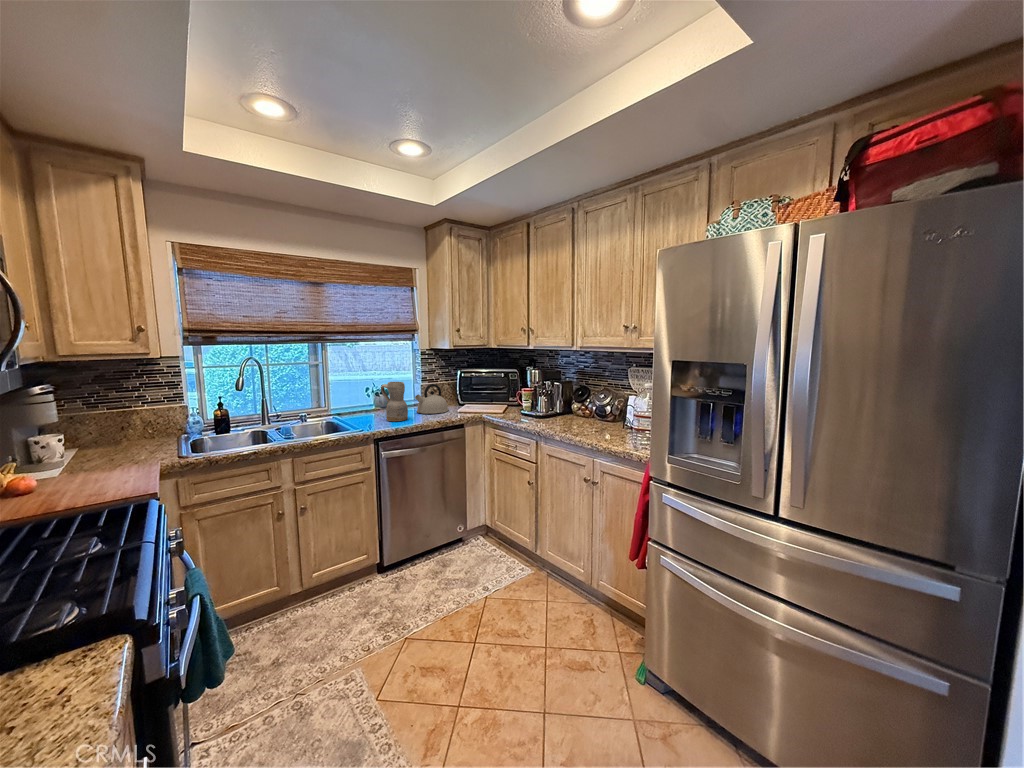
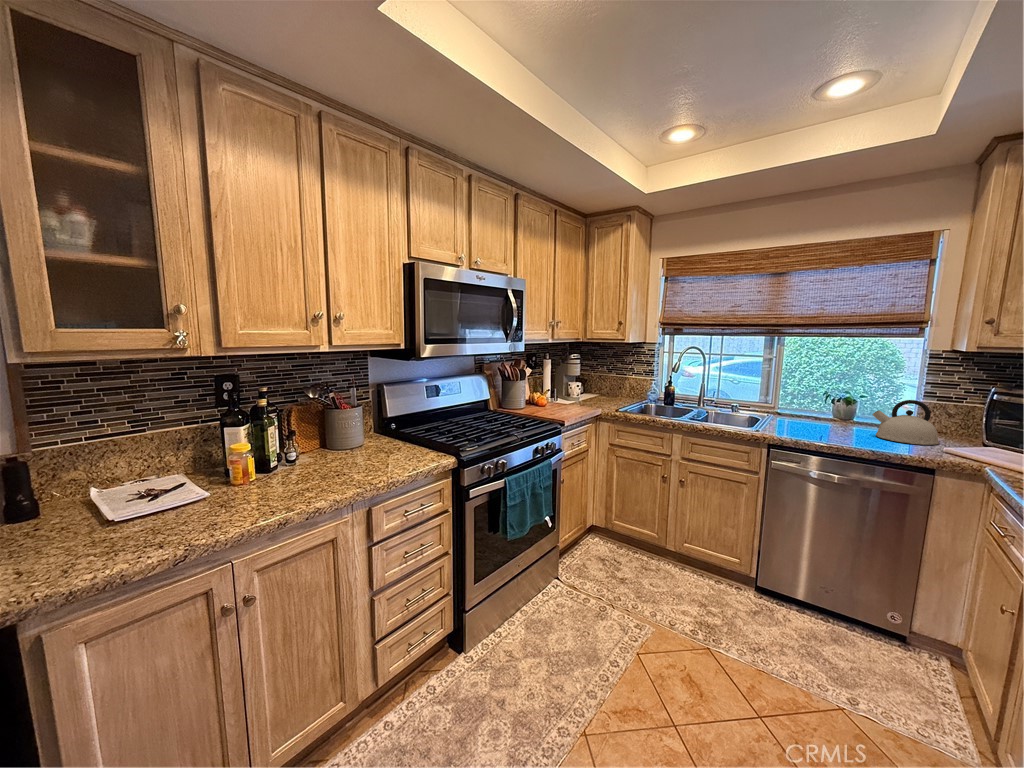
ceramic pitcher: present [381,382,408,421] -> none [810,386,844,436]

